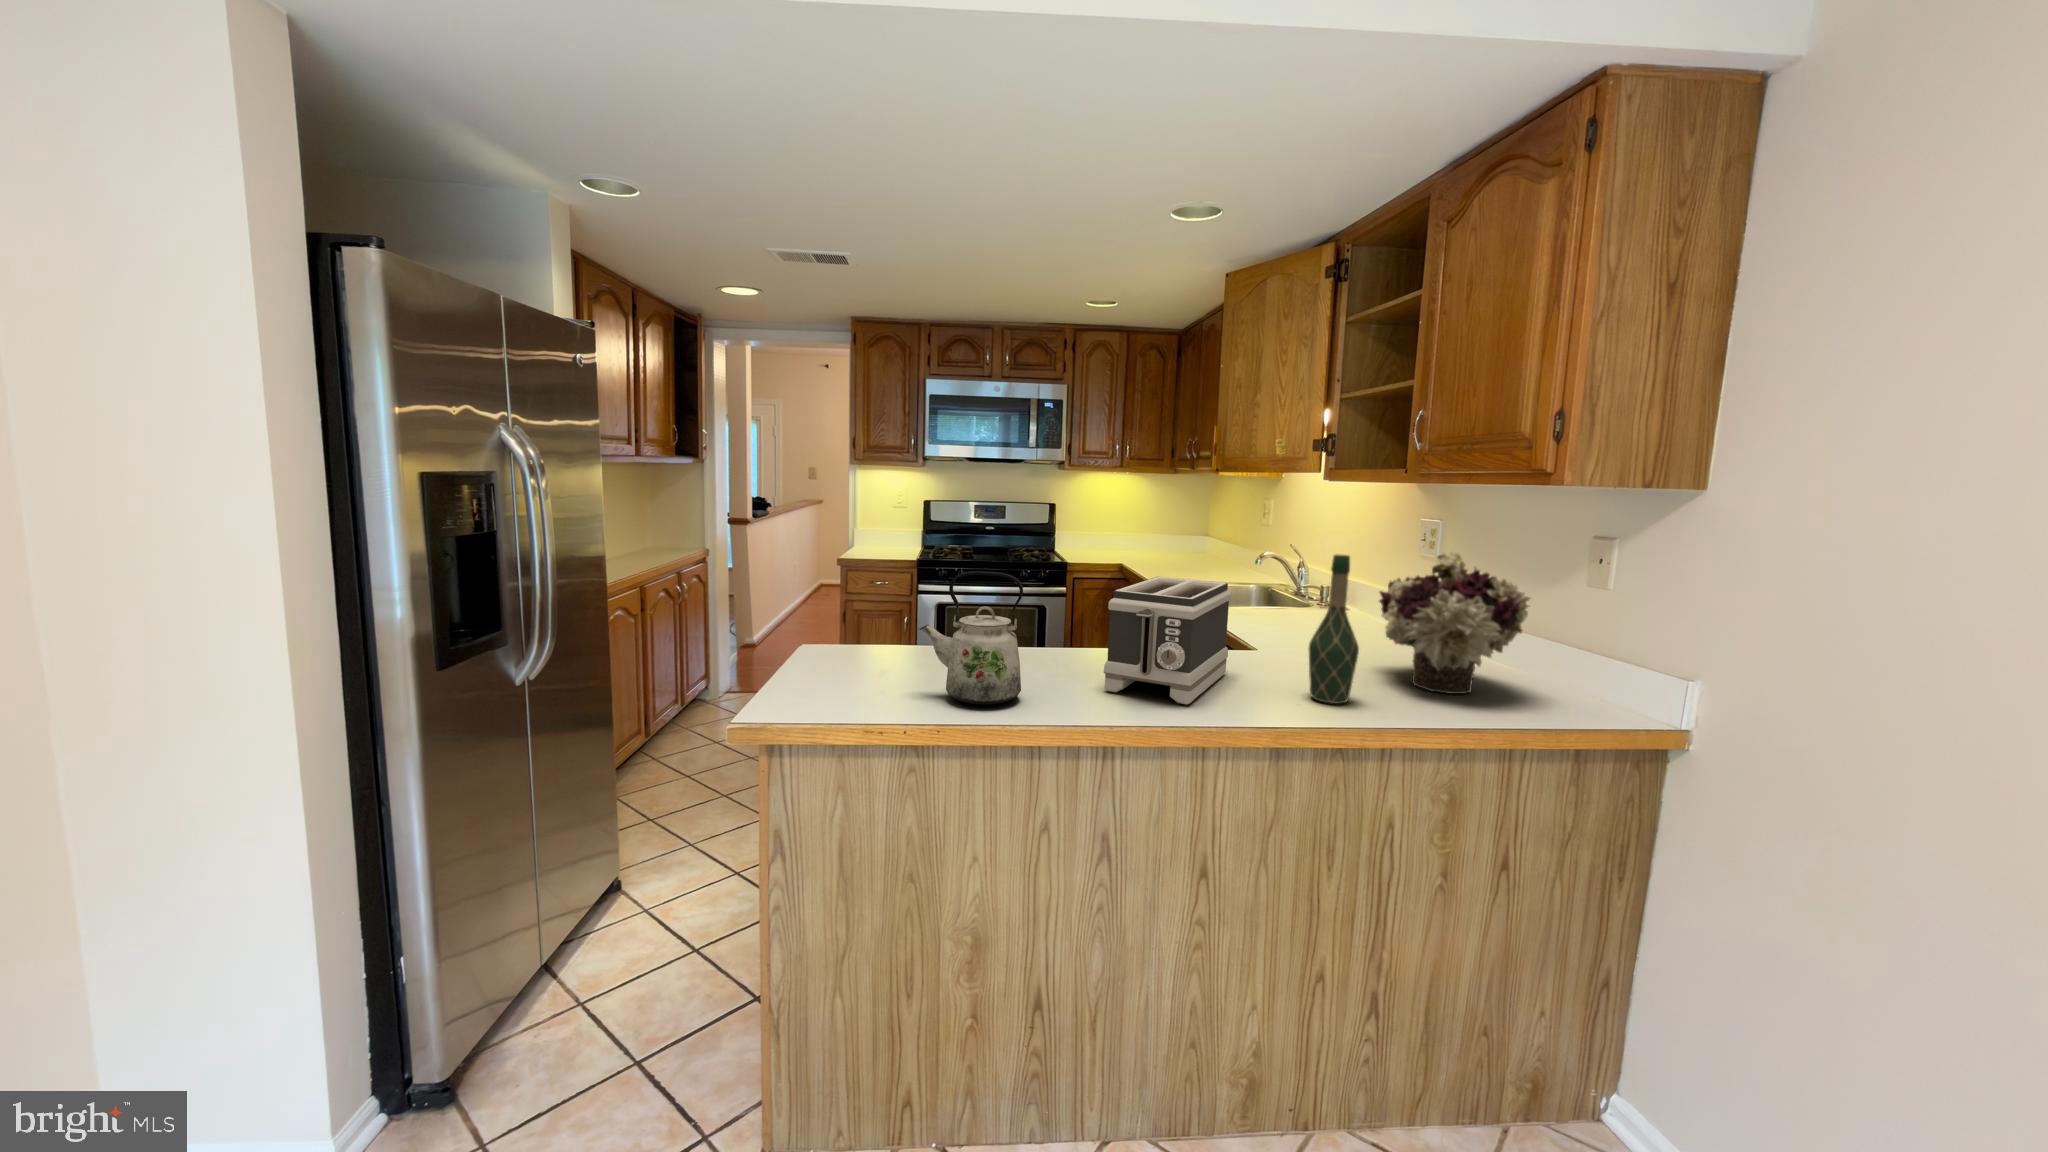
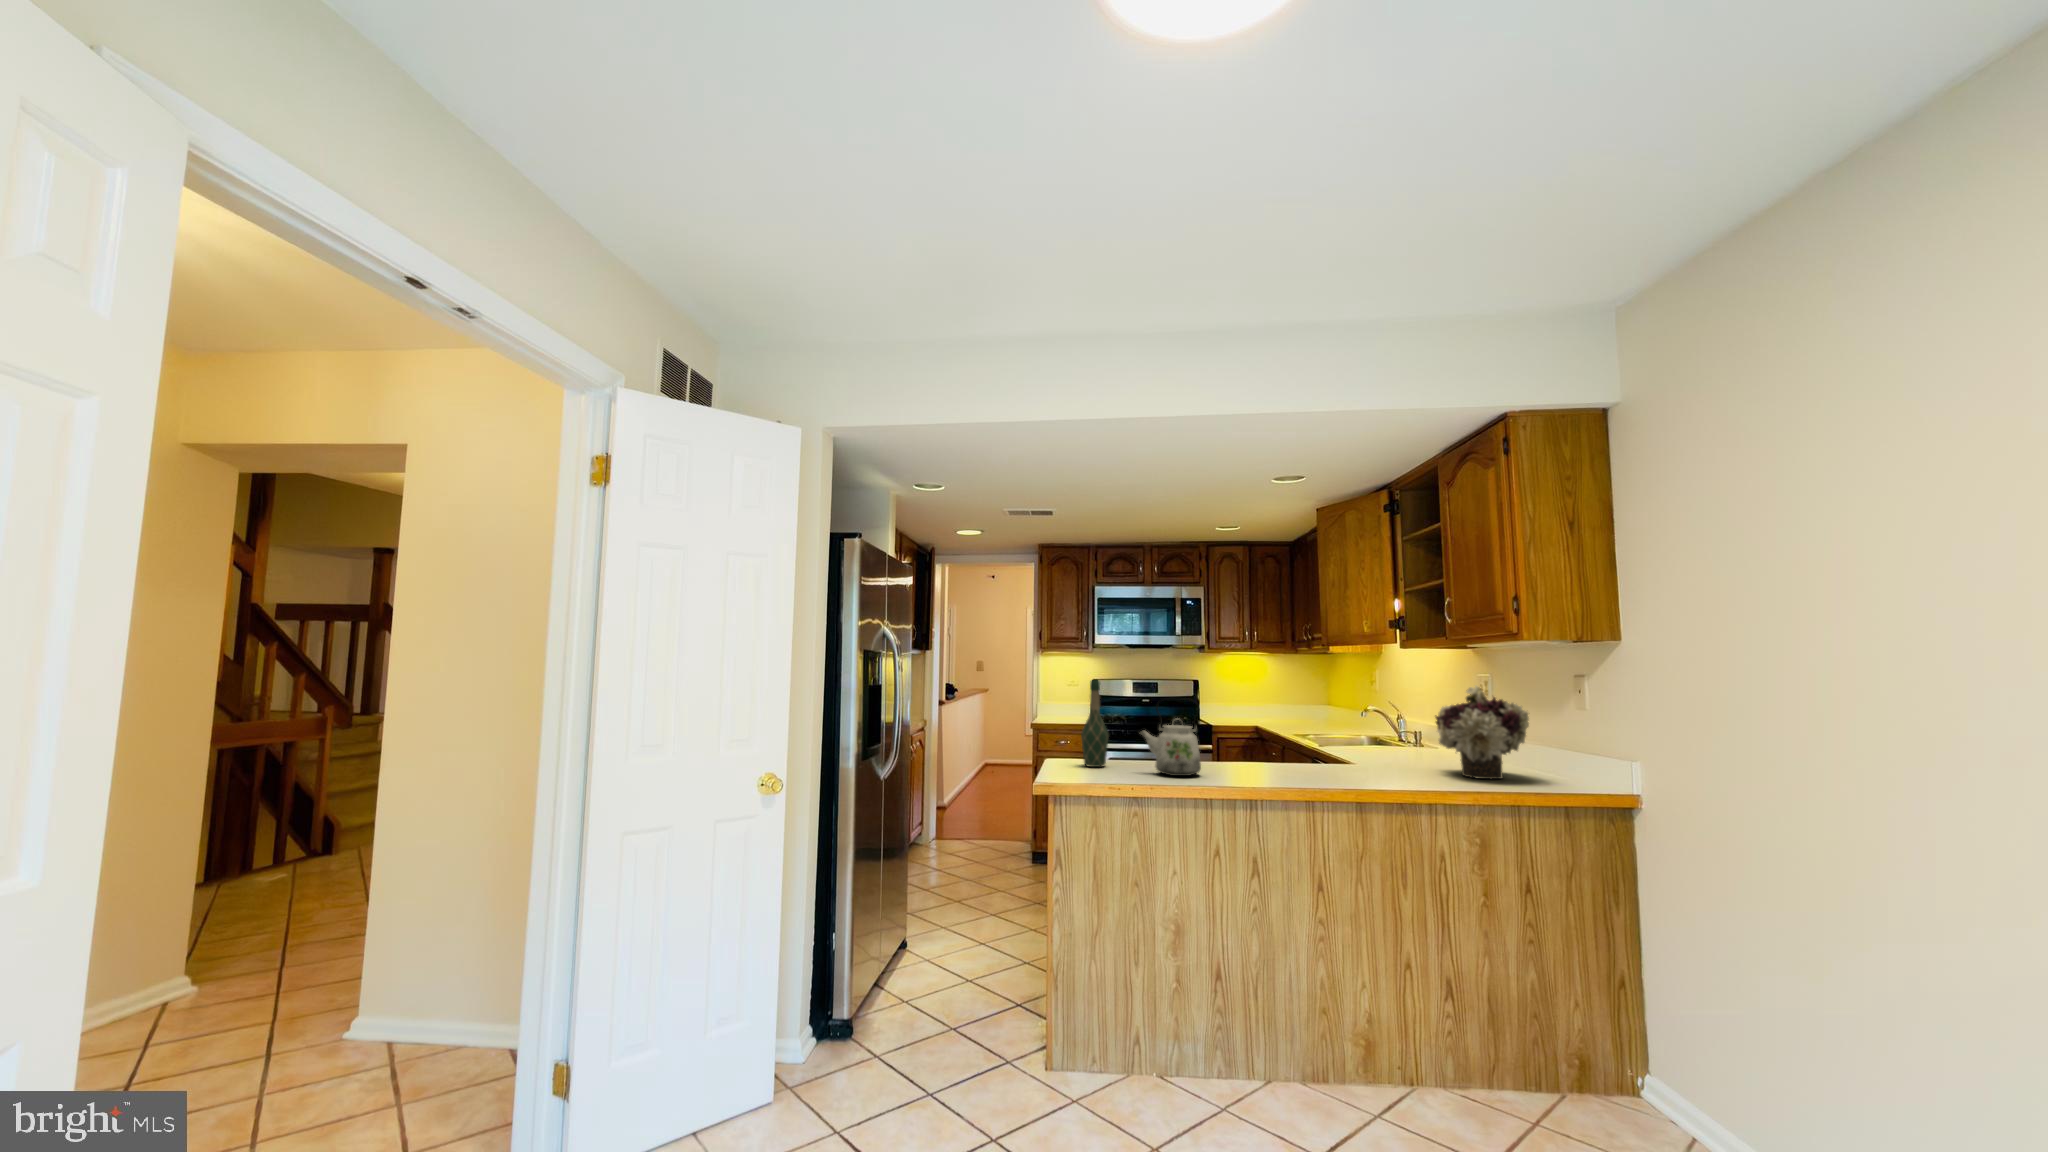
wine bottle: present [1309,555,1359,704] -> present [1081,680,1108,767]
toaster: present [1104,577,1231,704] -> none [1251,707,1333,779]

